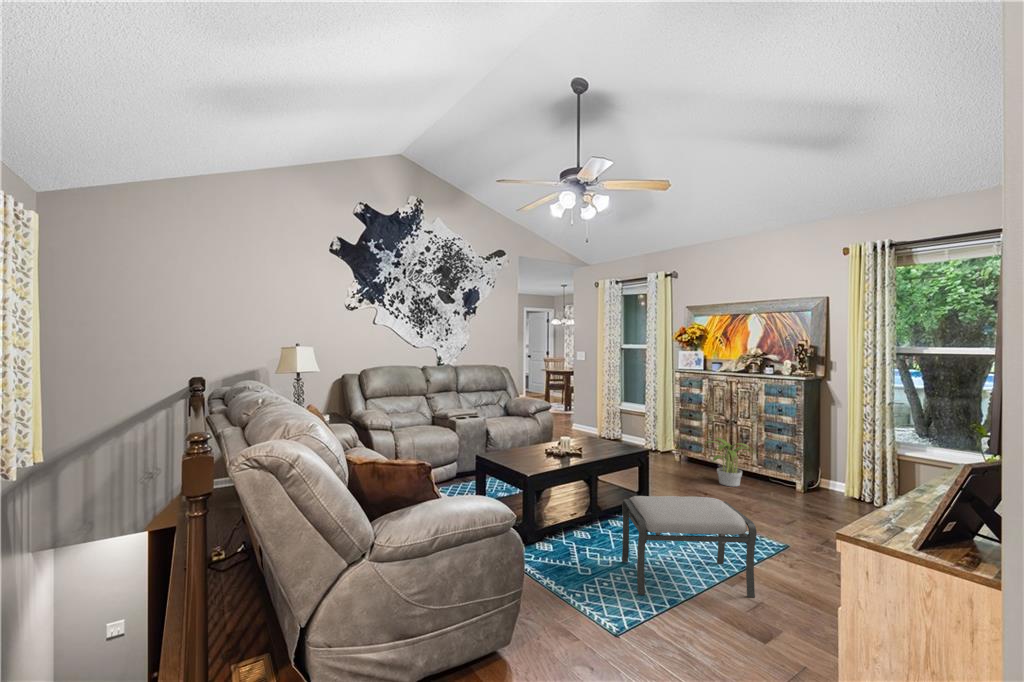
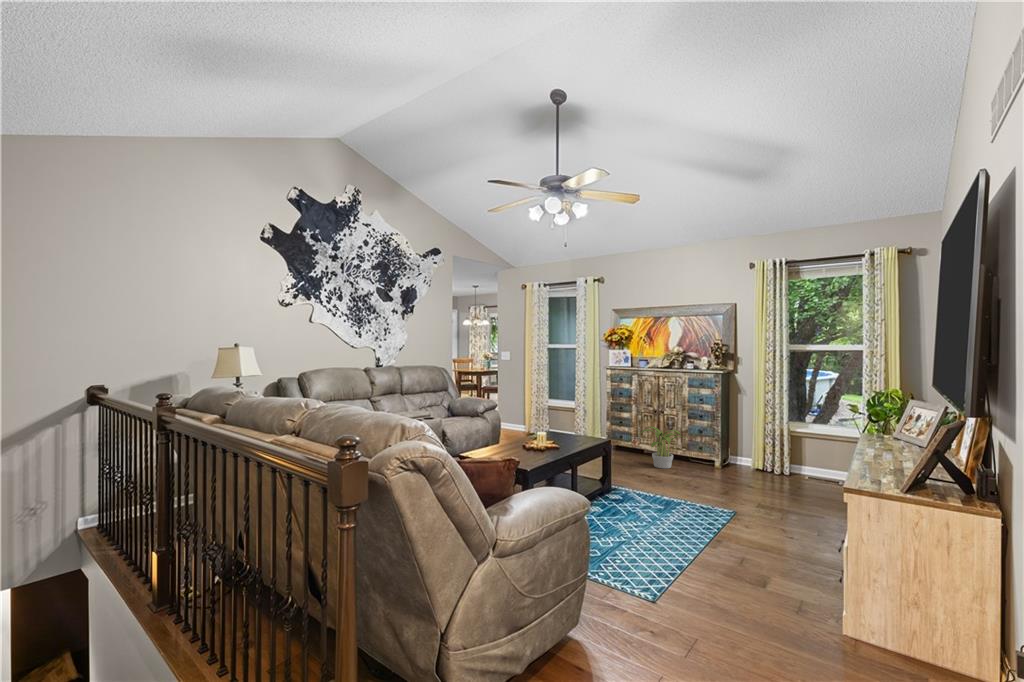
ottoman: present [622,496,757,597] -> none [617,475,735,563]

